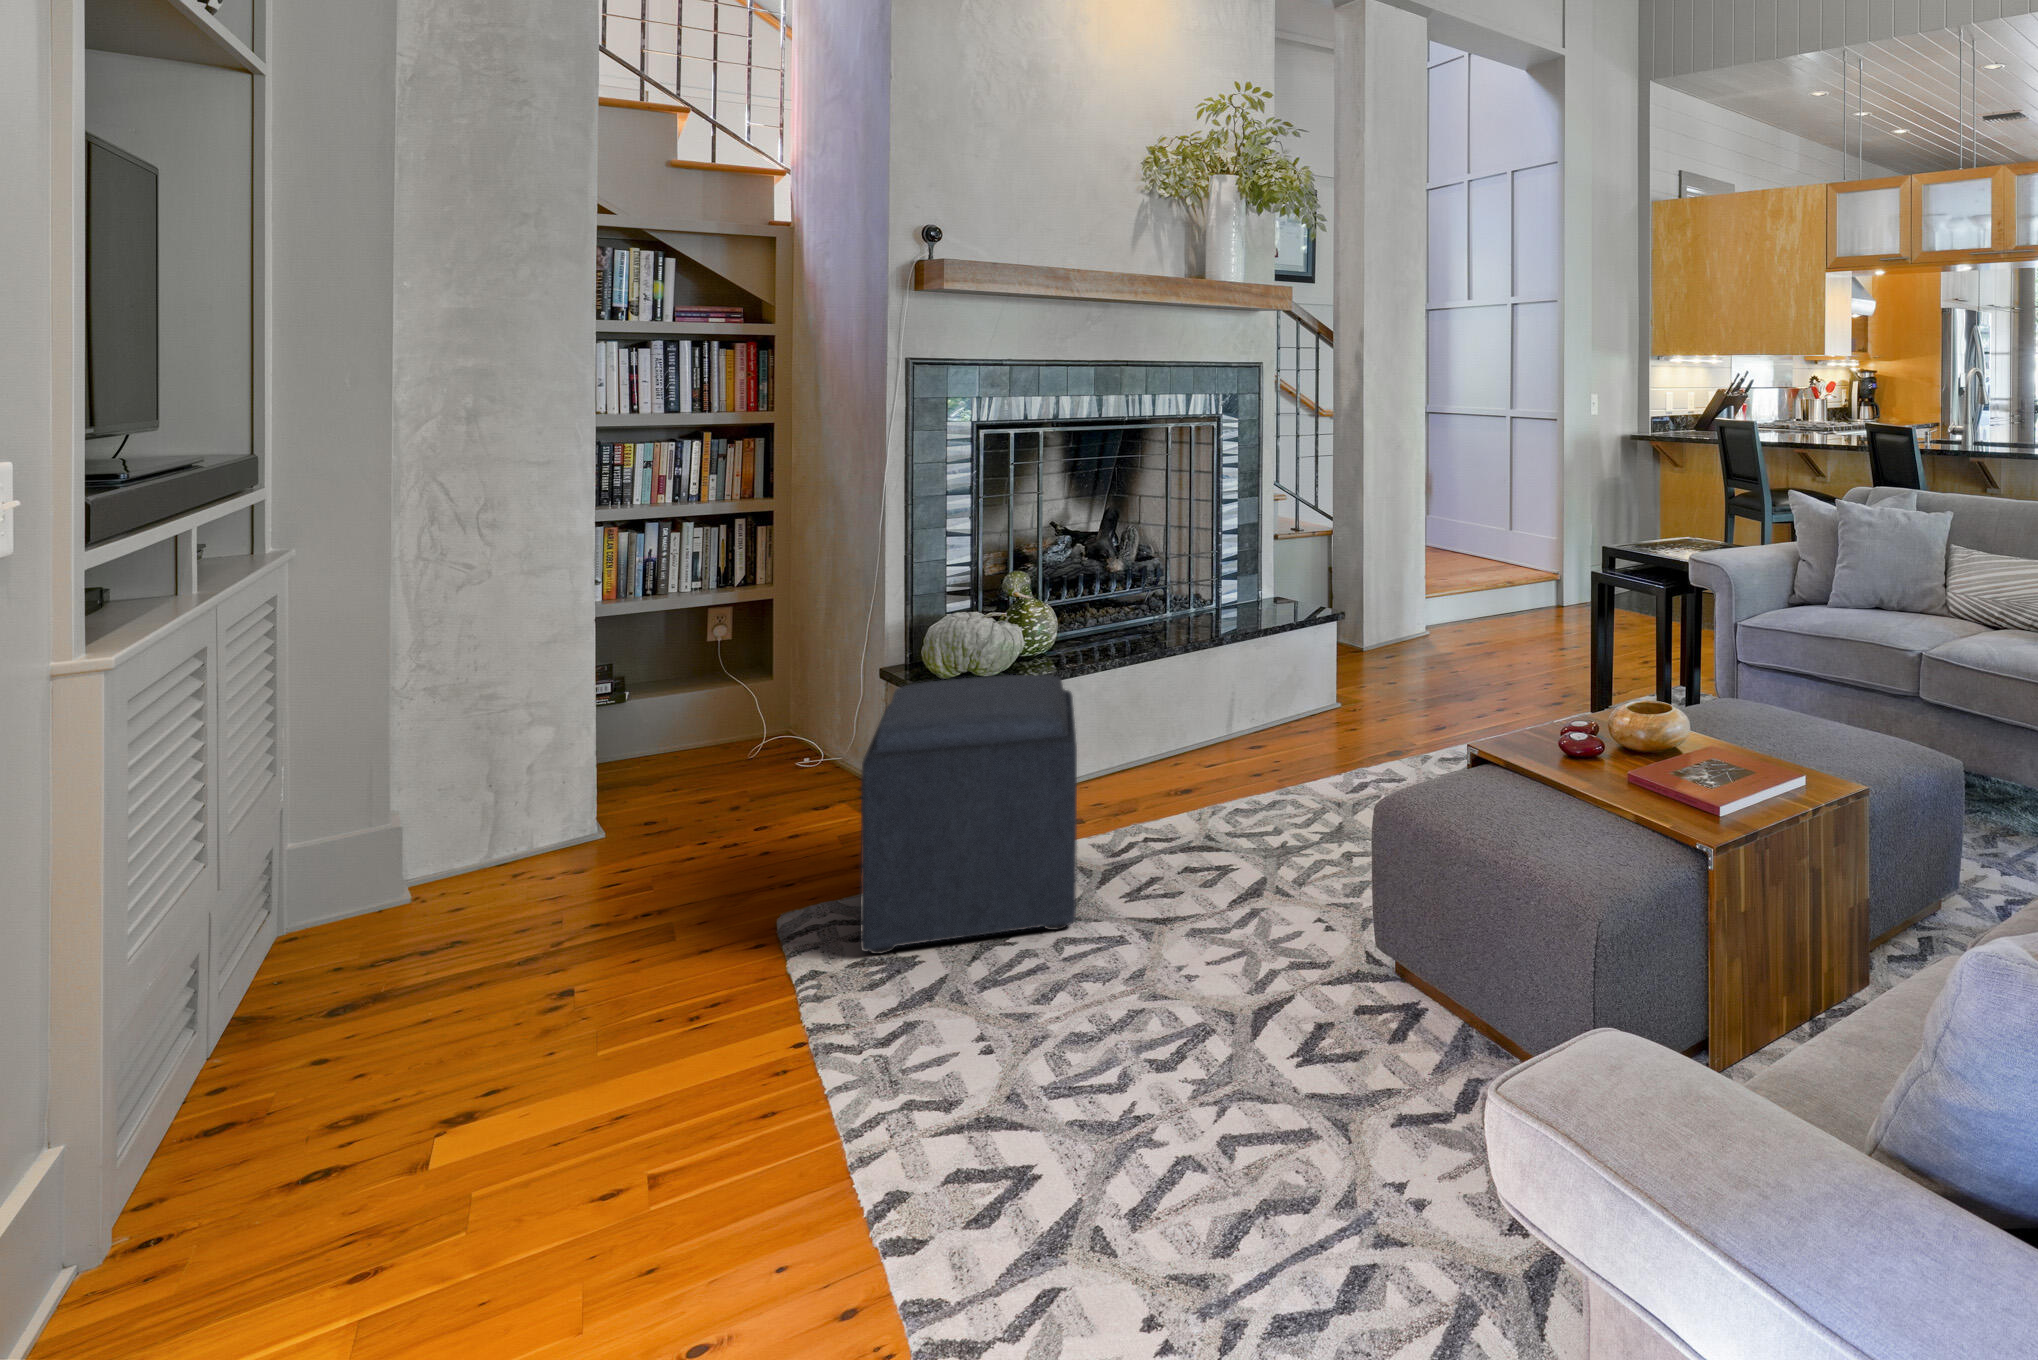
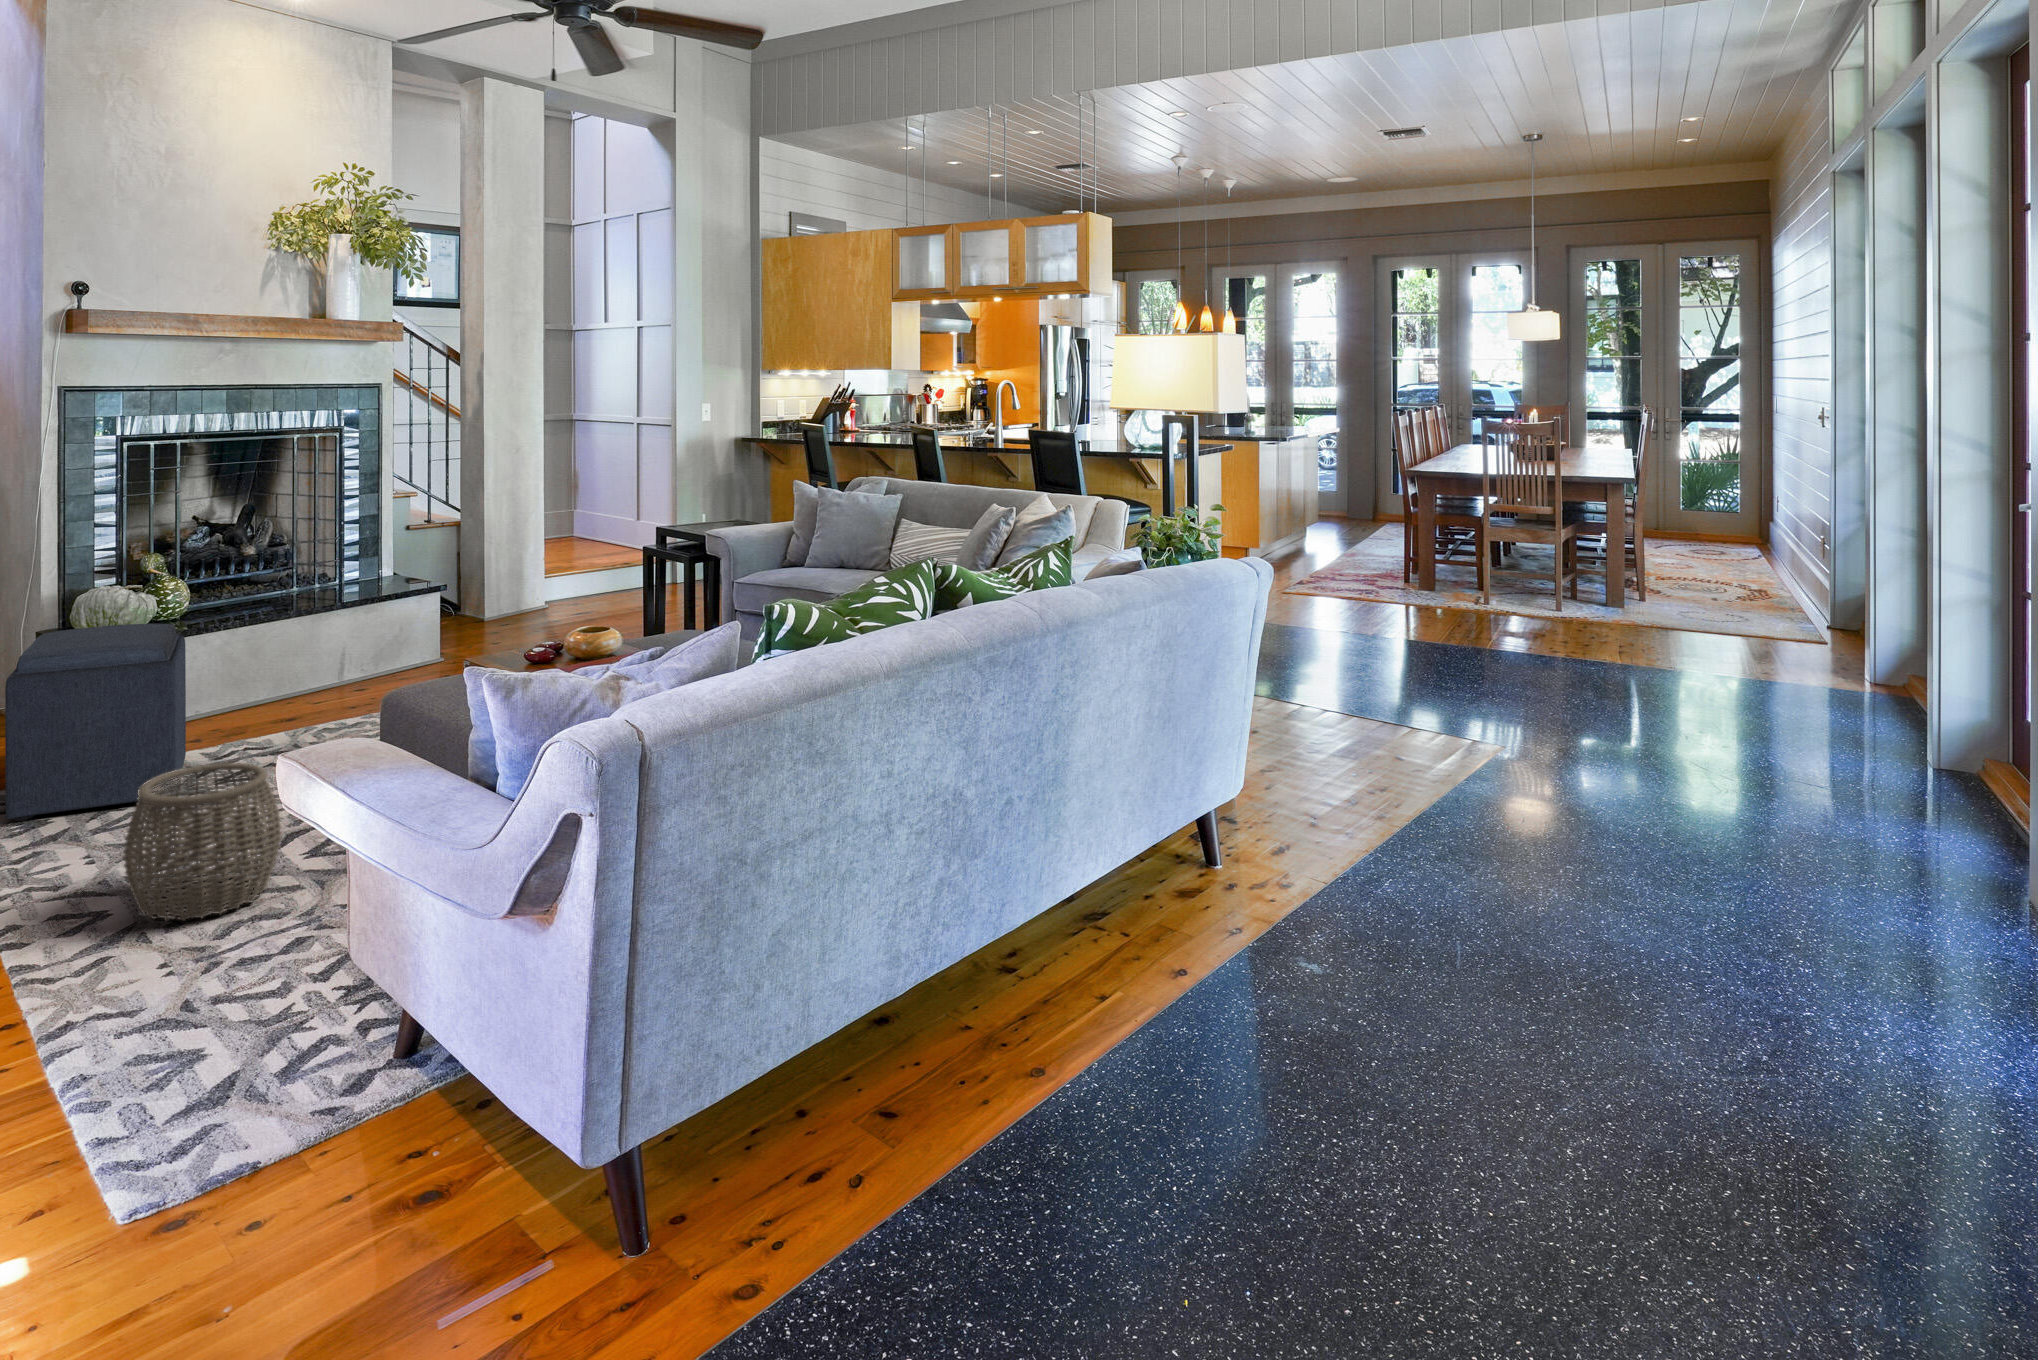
woven basket: none [1052,923,1273,1195] -> present [123,763,282,921]

